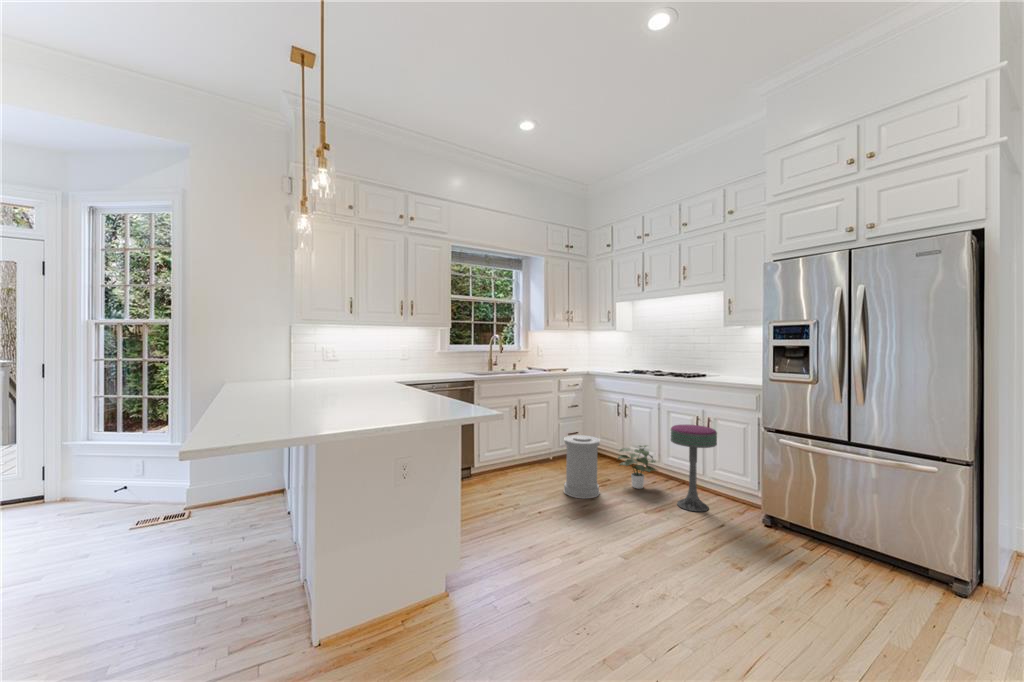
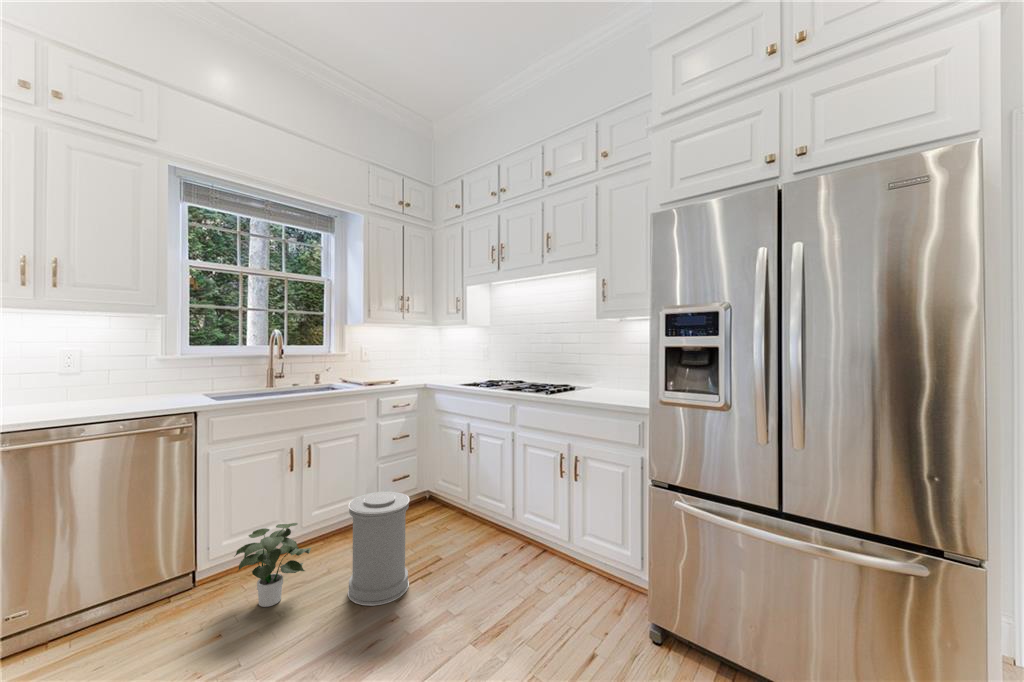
bar stool: present [671,425,717,512] -> none [515,470,583,617]
potted plant: present [618,445,657,489] -> present [234,523,311,607]

